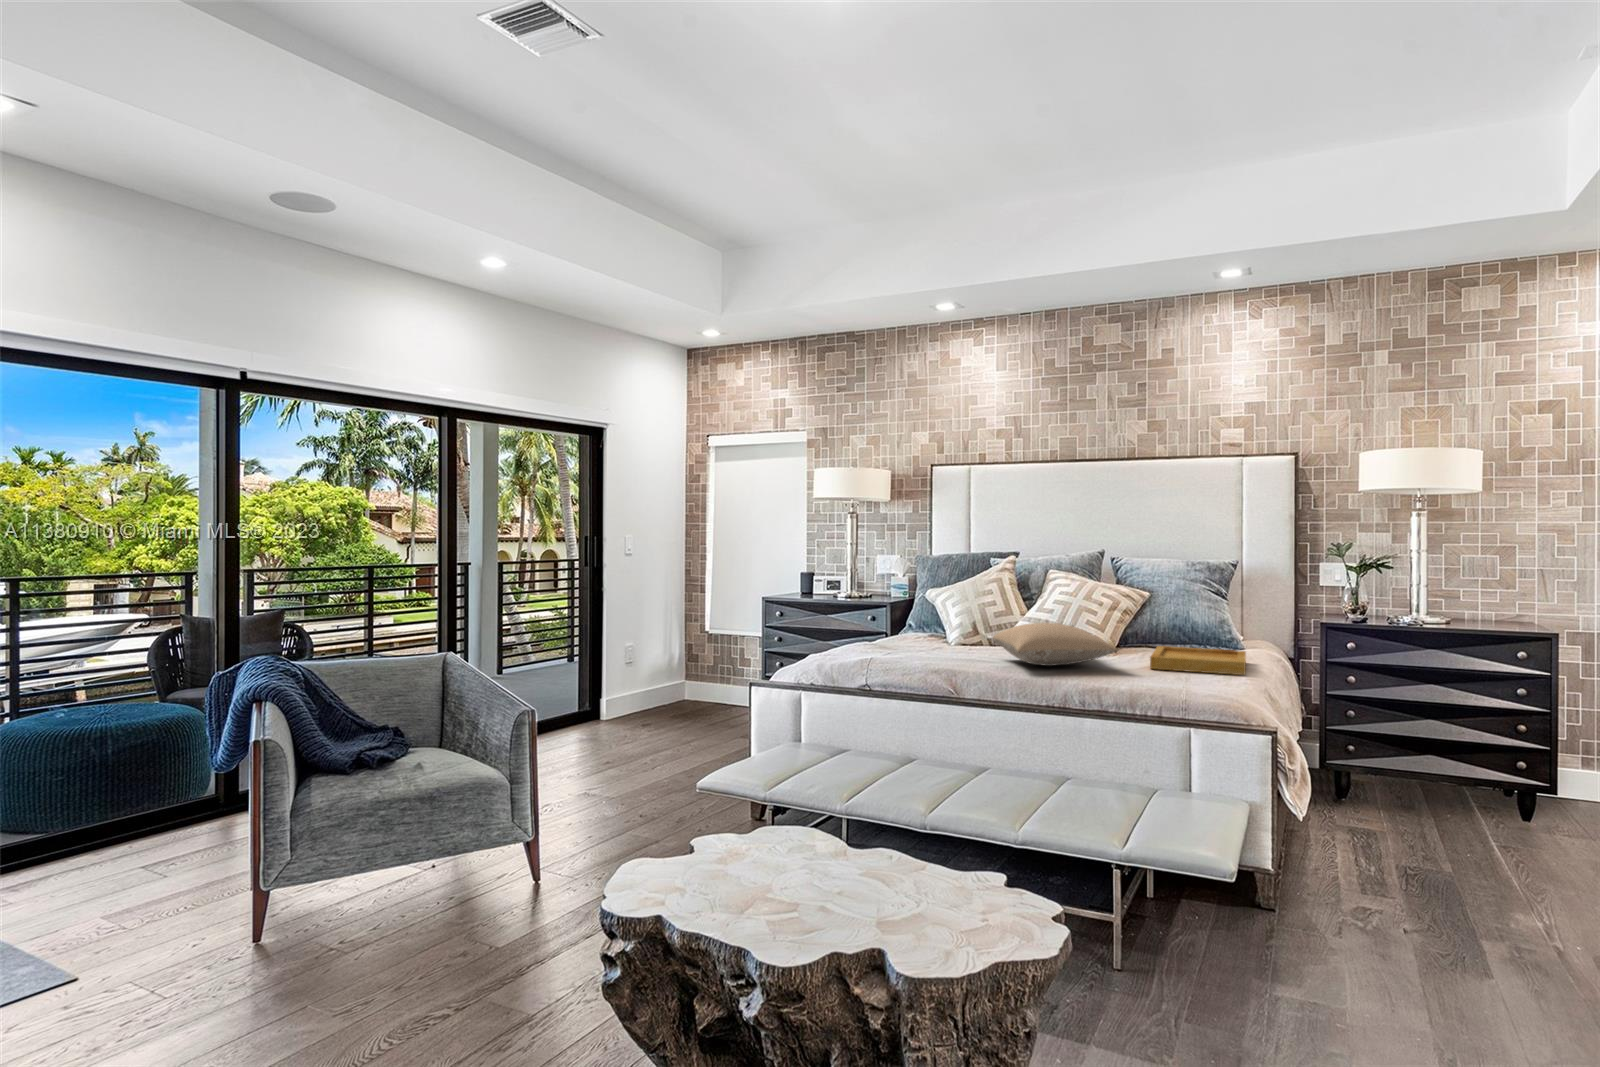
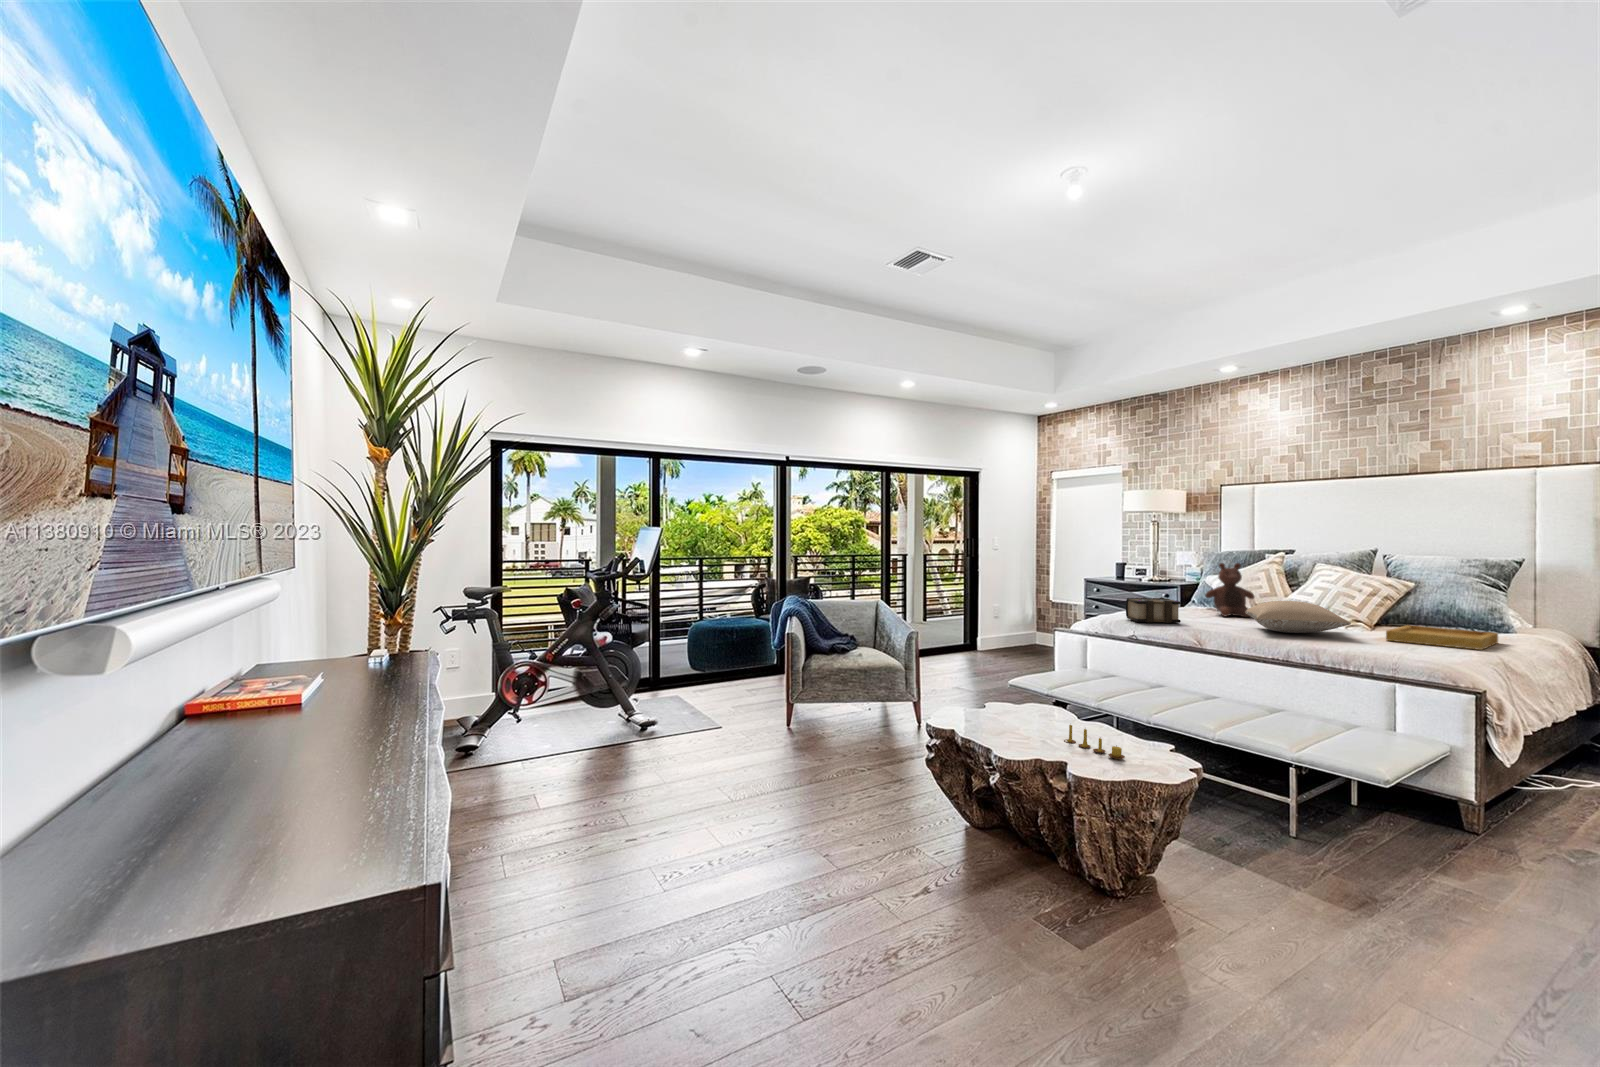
stuffed bear: none [930,570,987,643] -> present [1205,563,1254,617]
book: none [845,624,918,662] -> present [1126,597,1181,623]
candle: none [854,871,959,928] -> present [1064,725,1125,759]

